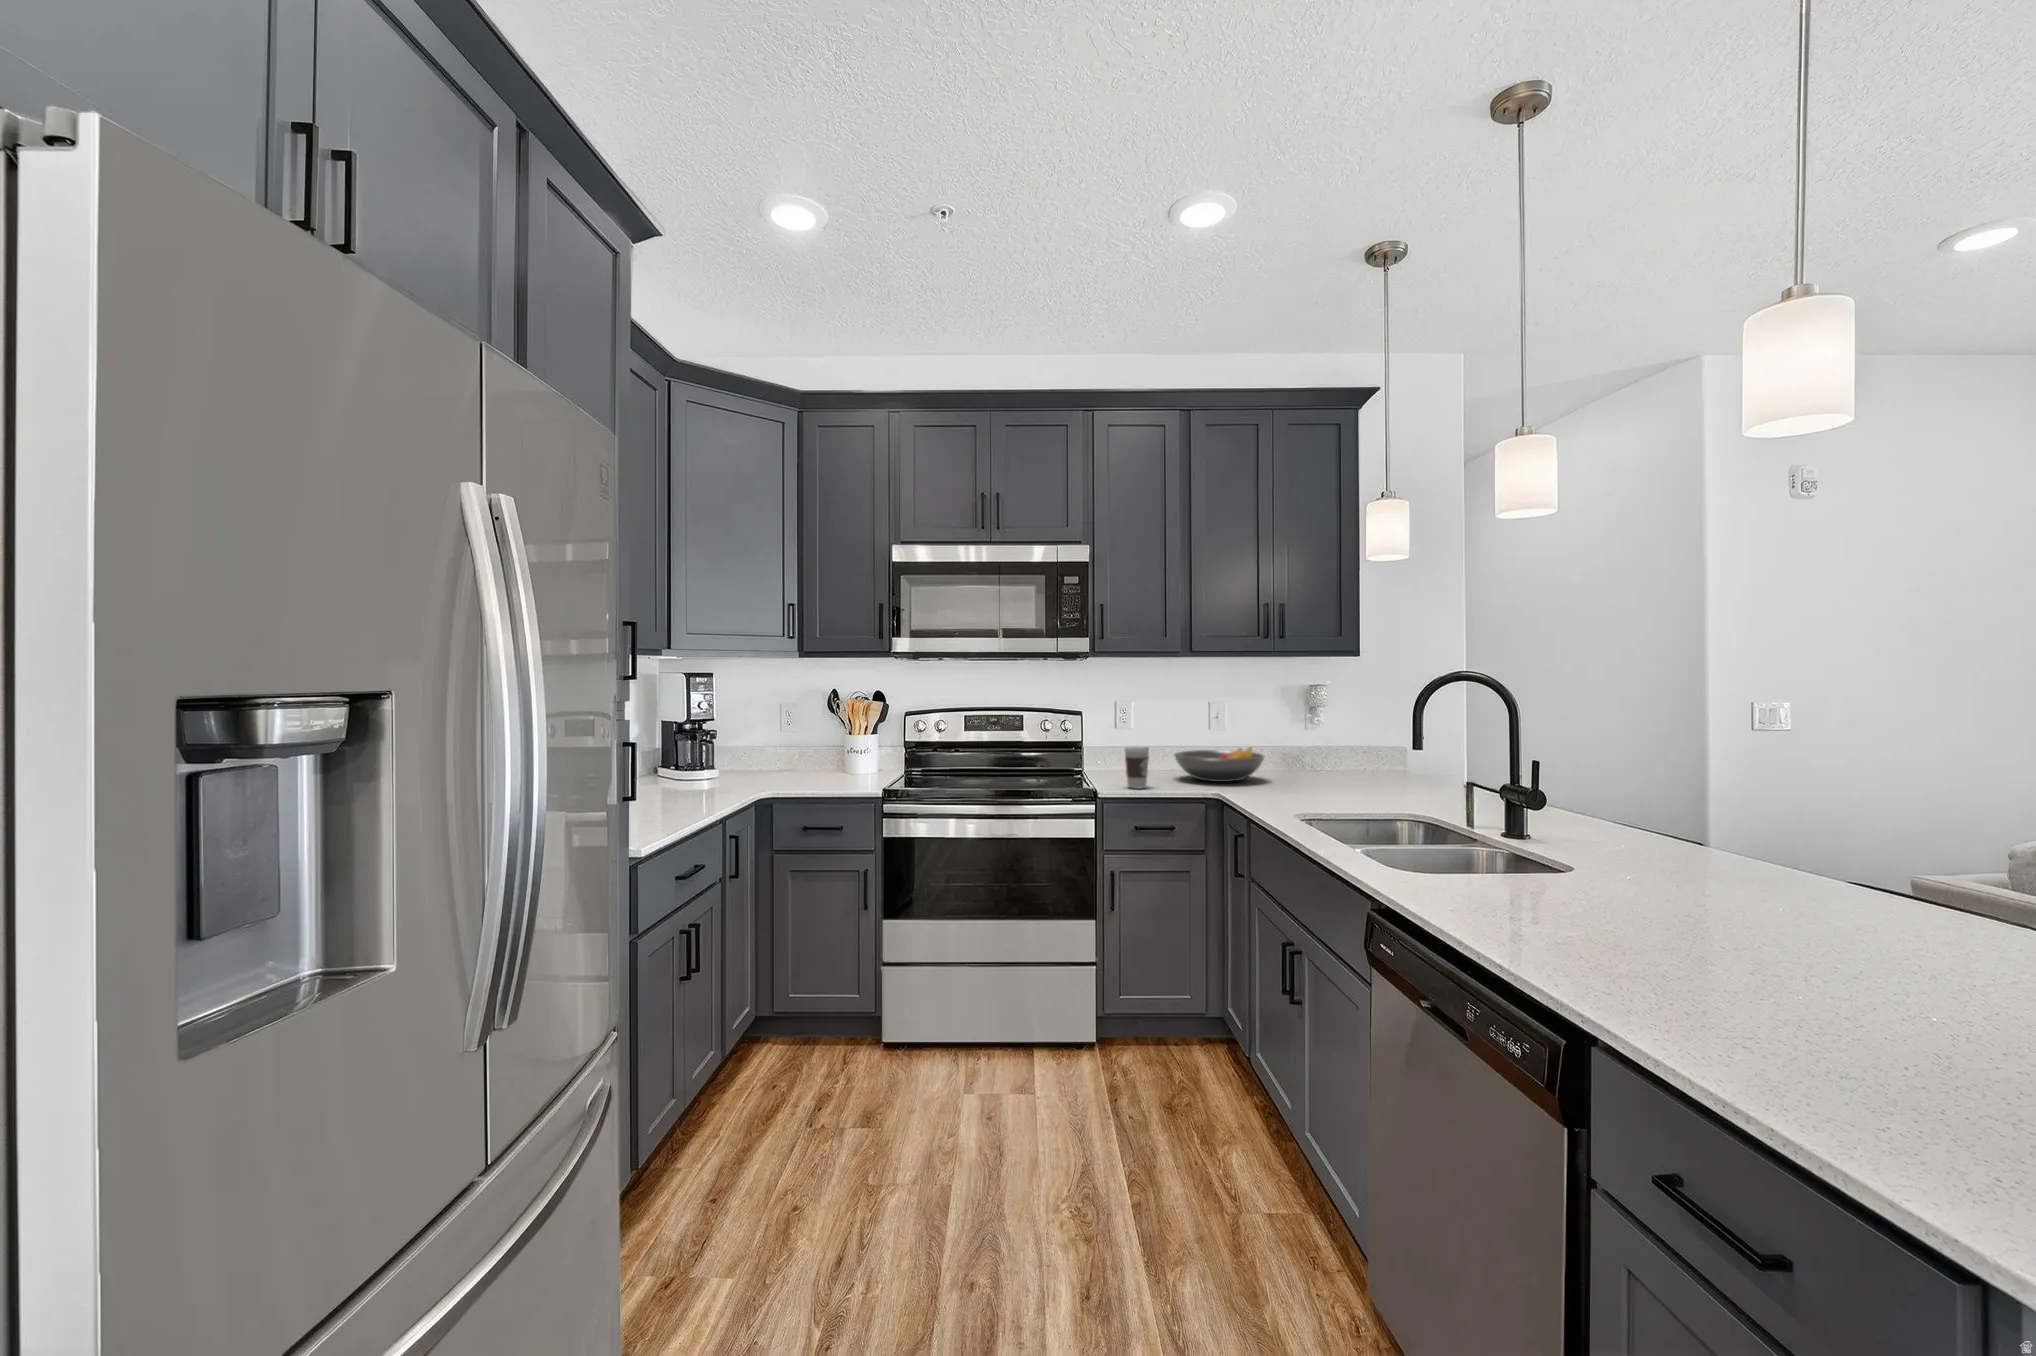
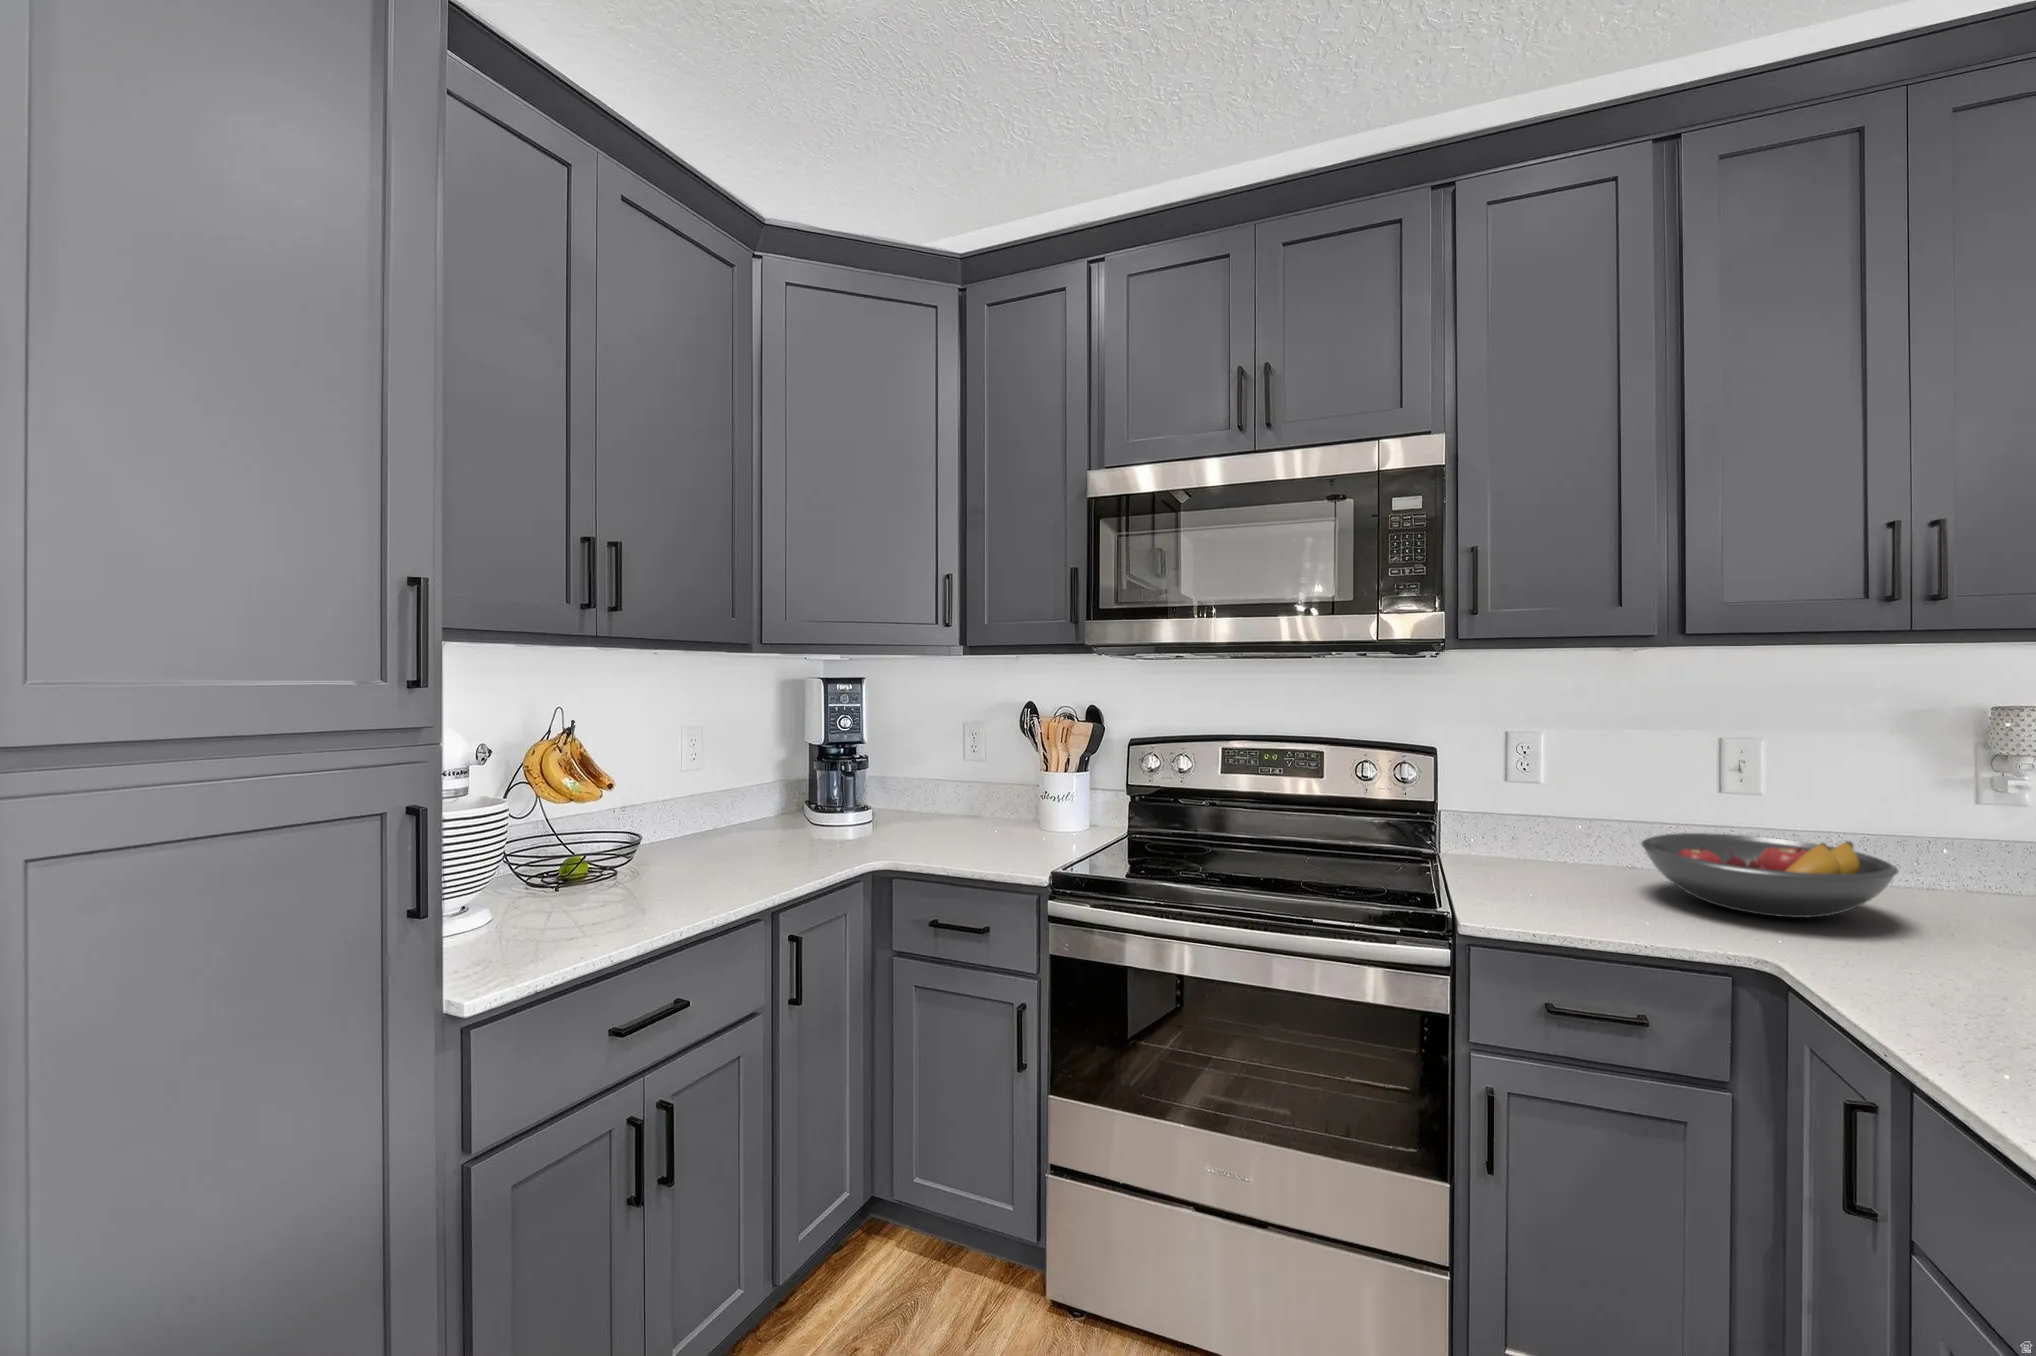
coffee cup: present [1125,747,1149,789] -> none [1520,828,1581,919]

